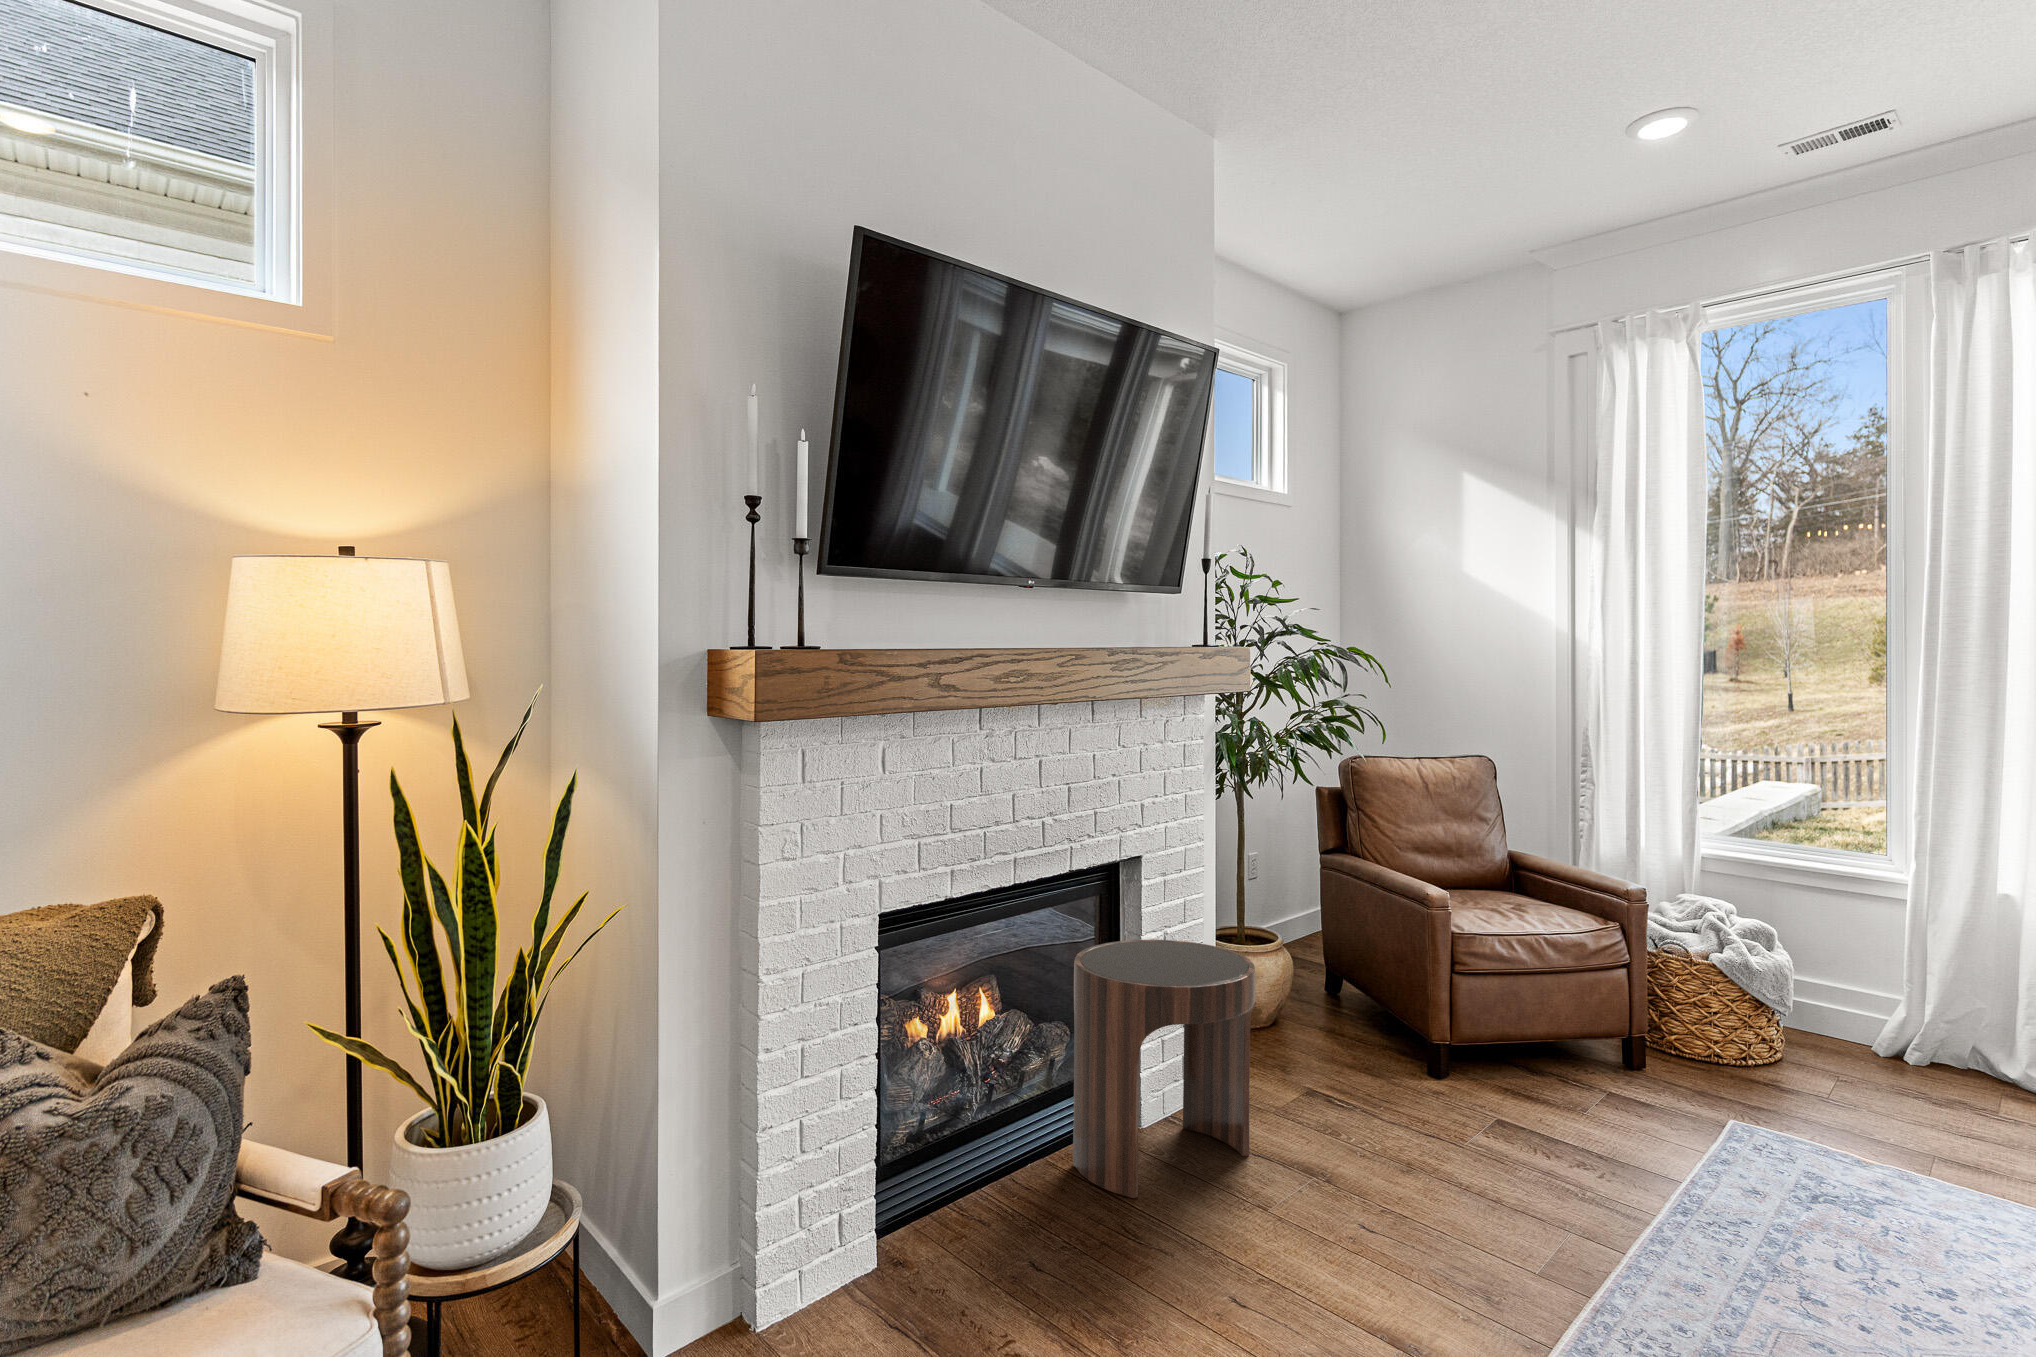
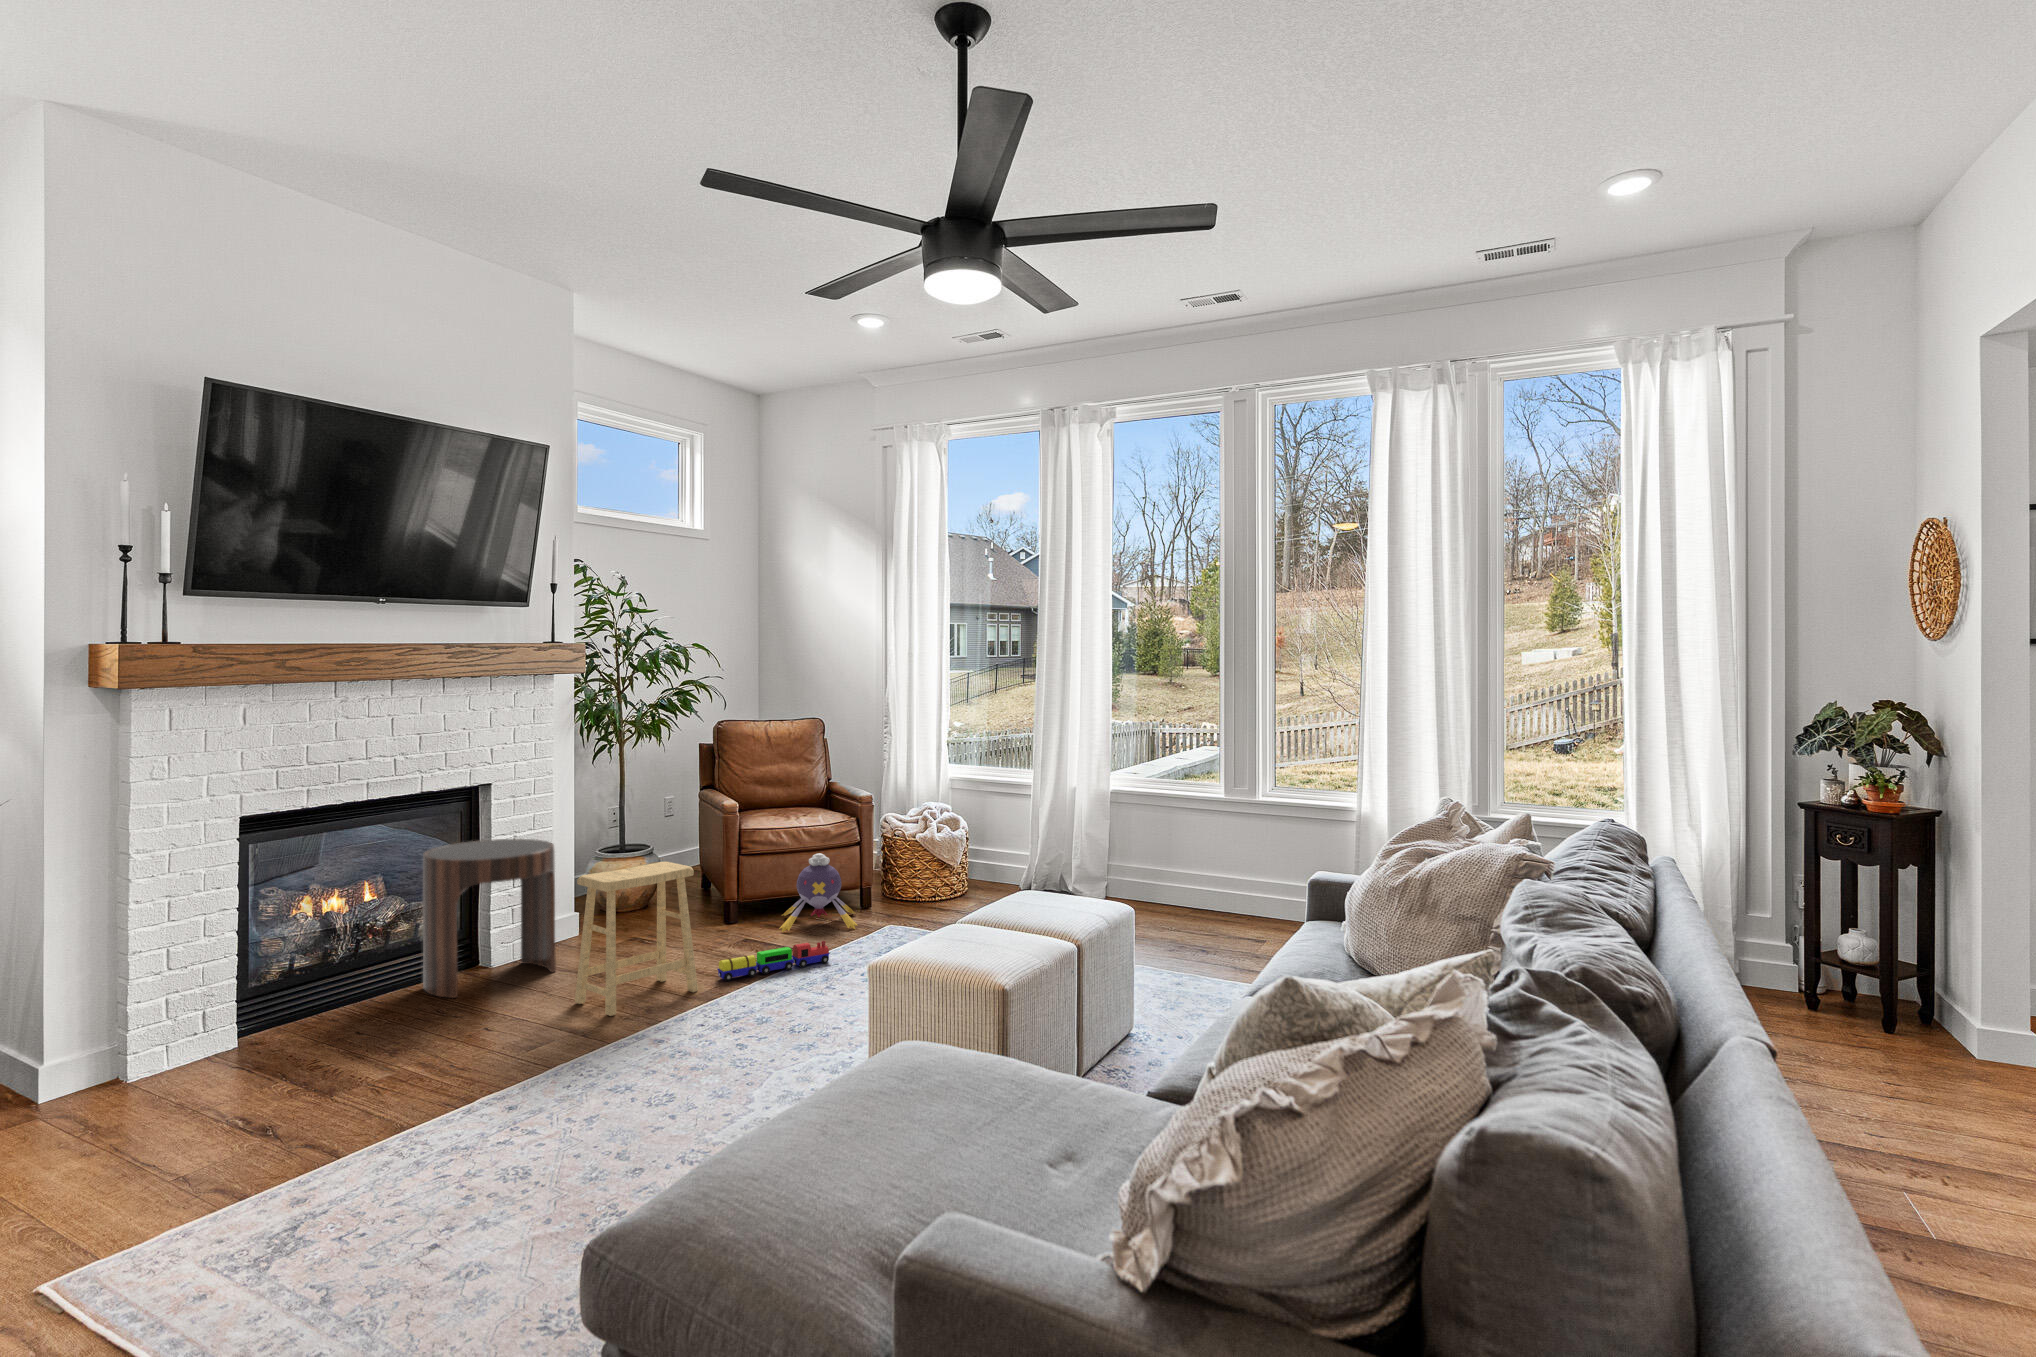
plush toy: none [1517,982,1675,1117] -> present [779,853,858,932]
footstool: none [1339,1010,1534,1293] -> present [575,862,698,1016]
toy train: none [1543,1158,1715,1225] -> present [717,941,830,981]

